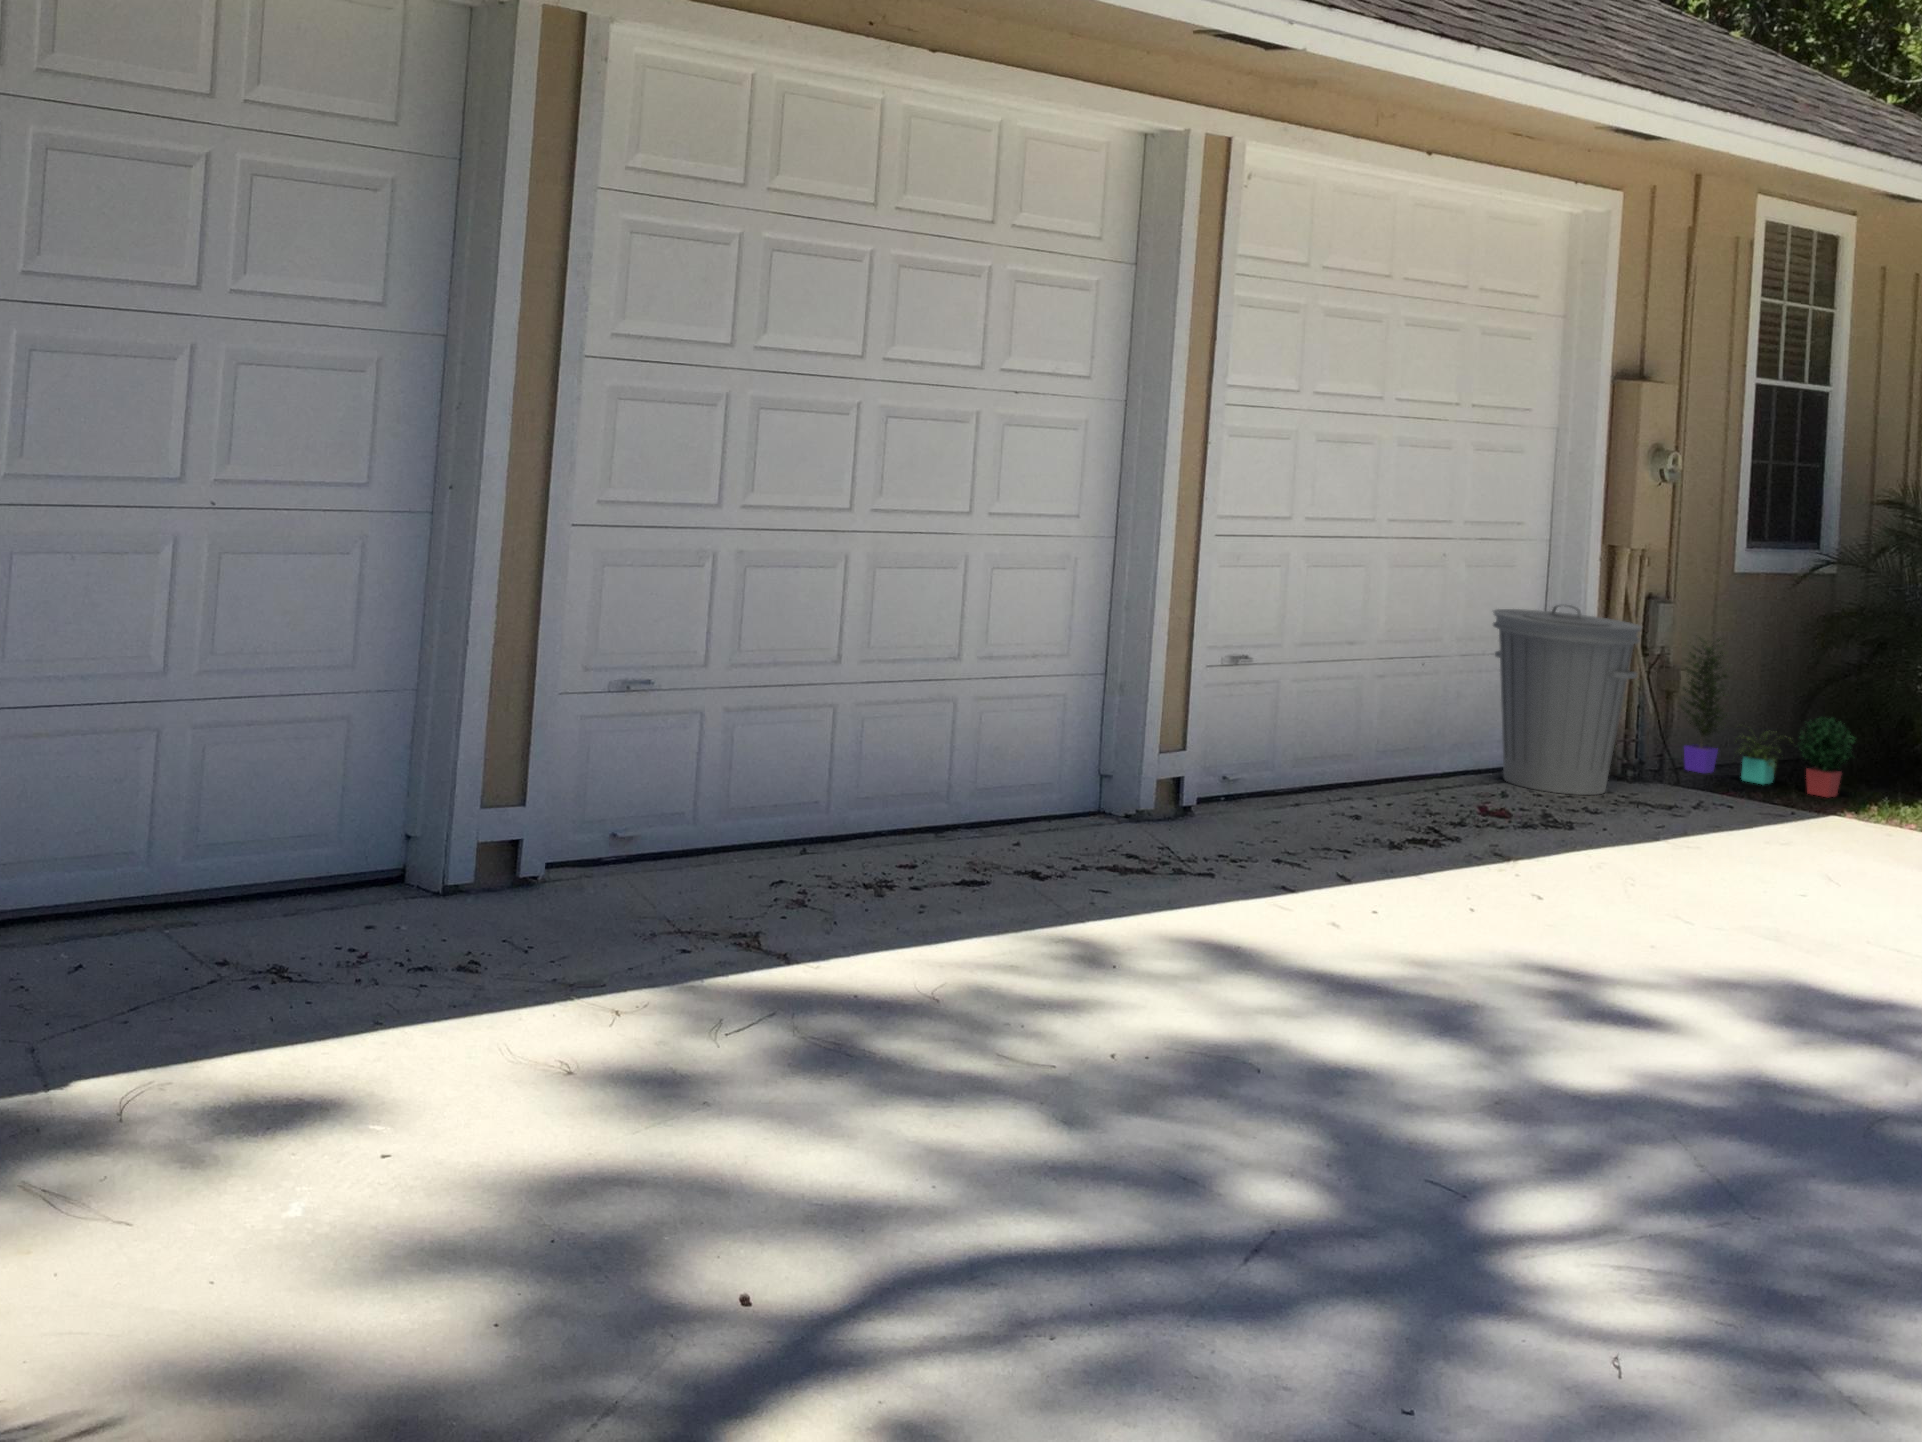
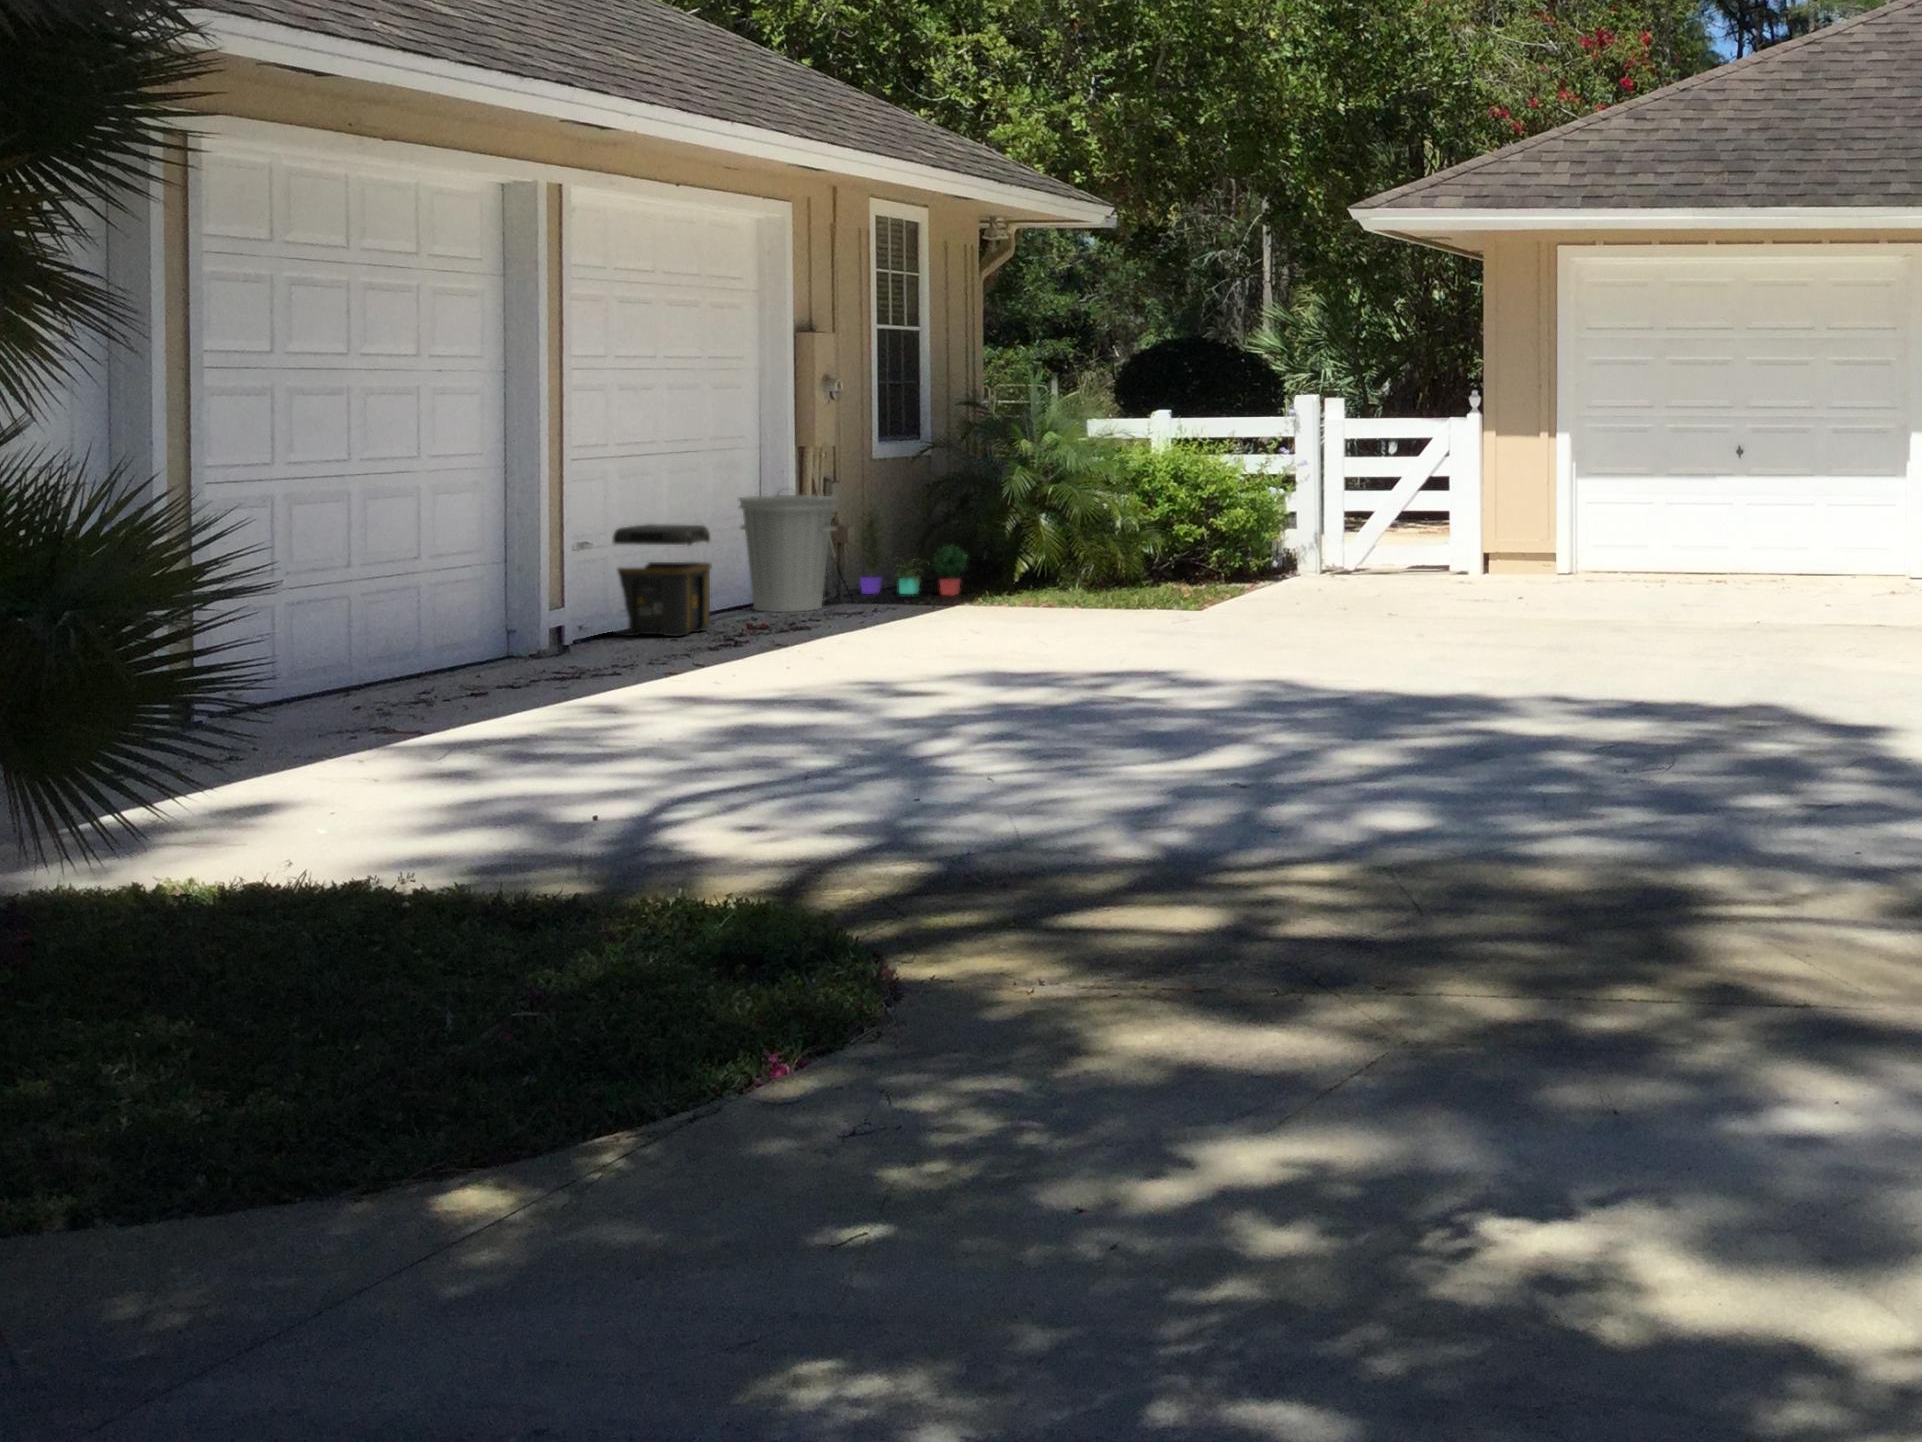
toolbox: none [1262,641,1417,820] -> present [613,524,712,636]

